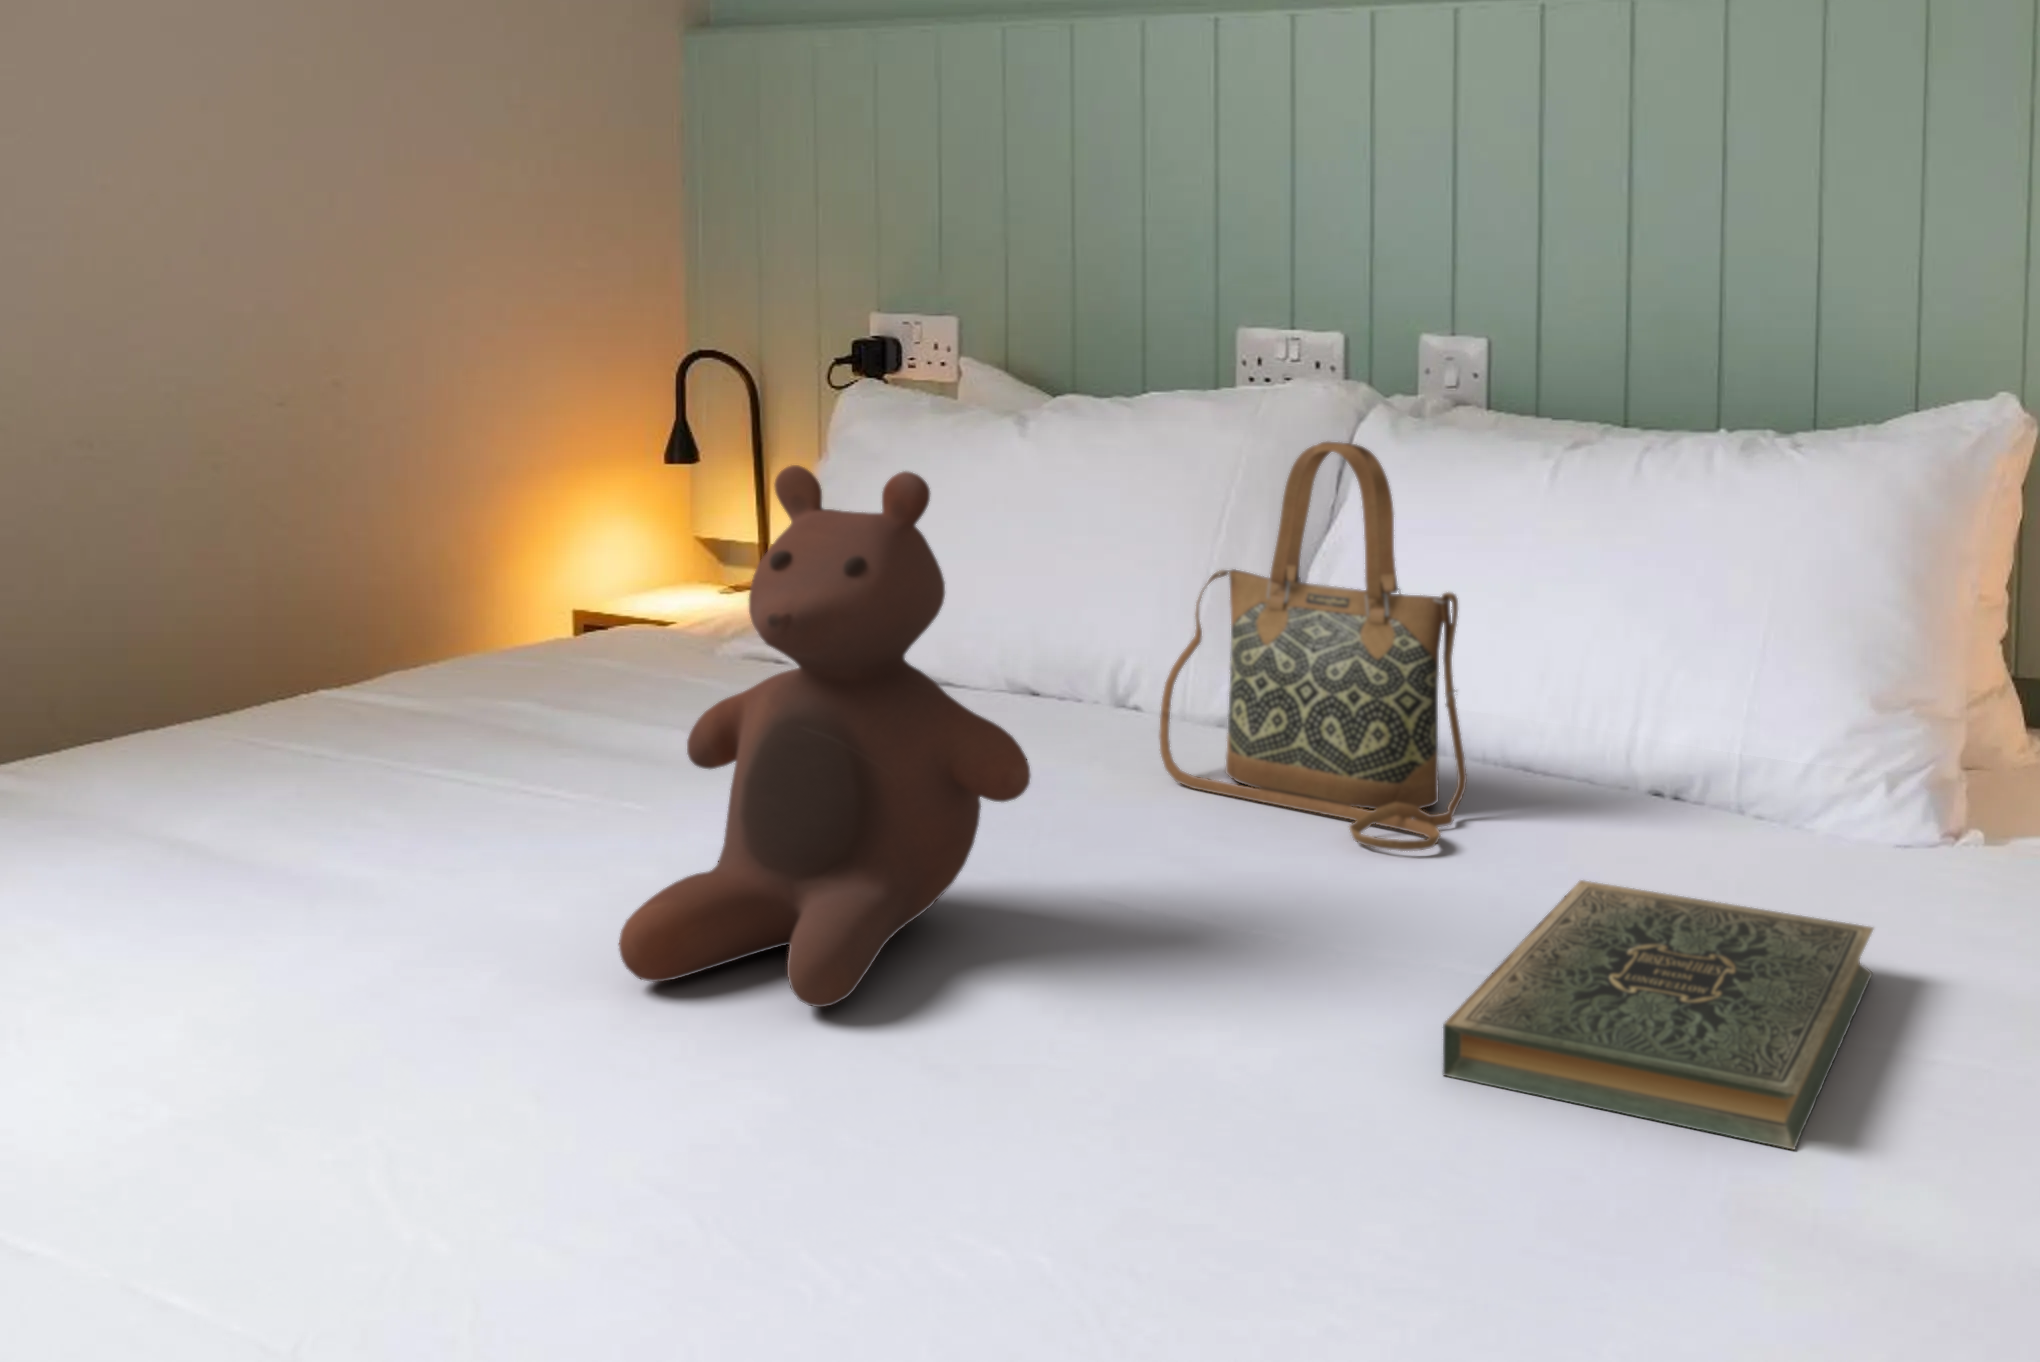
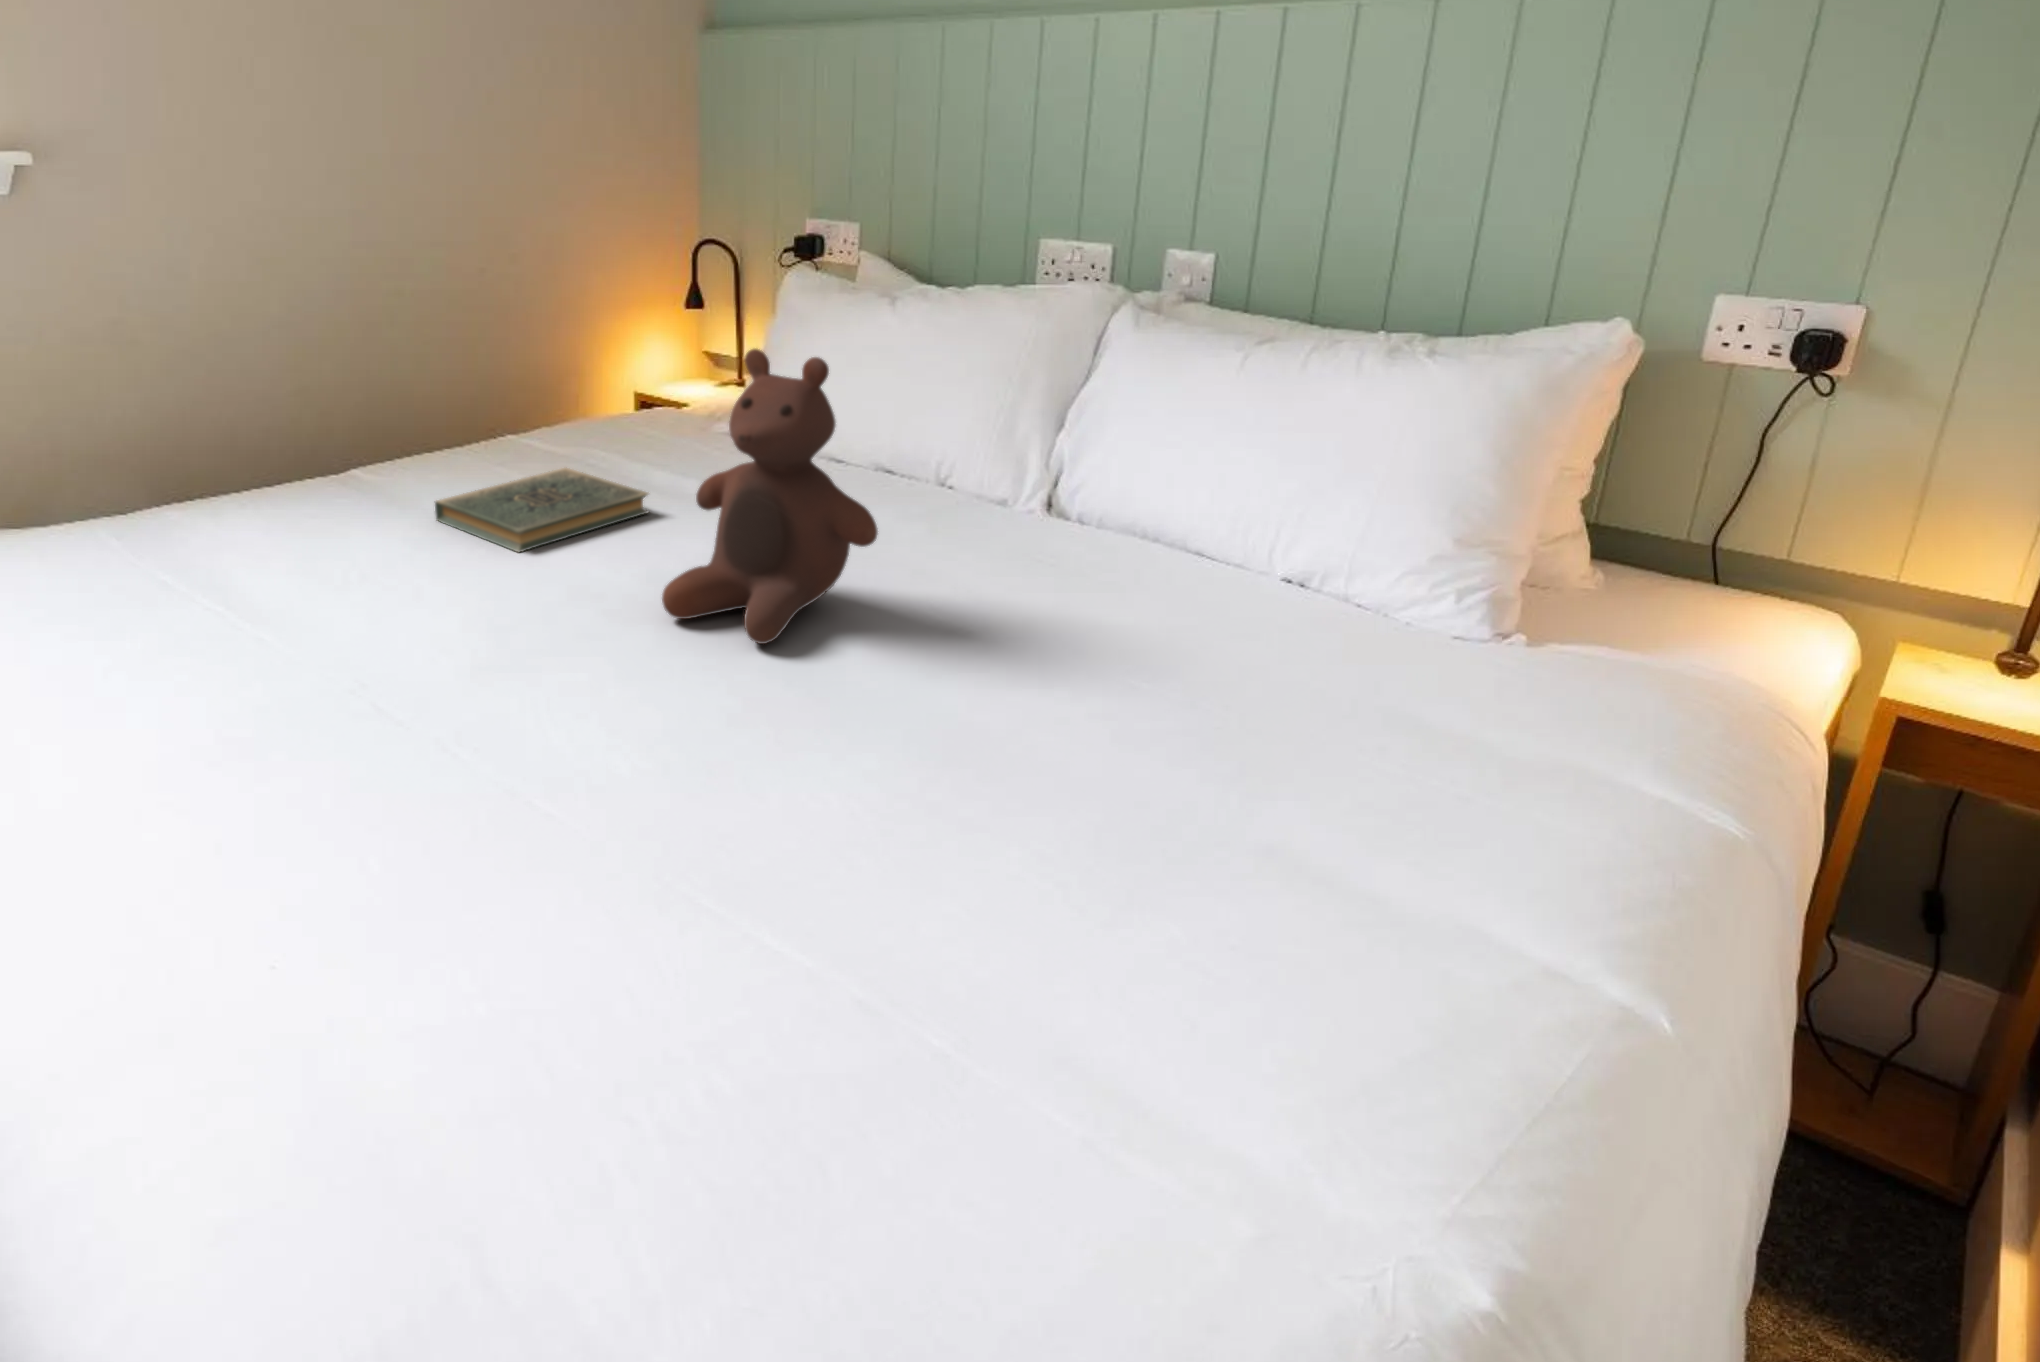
handbag: present [1159,442,1467,851] -> none [961,338,1157,598]
book: present [1443,880,1873,1149] -> present [435,468,648,552]

